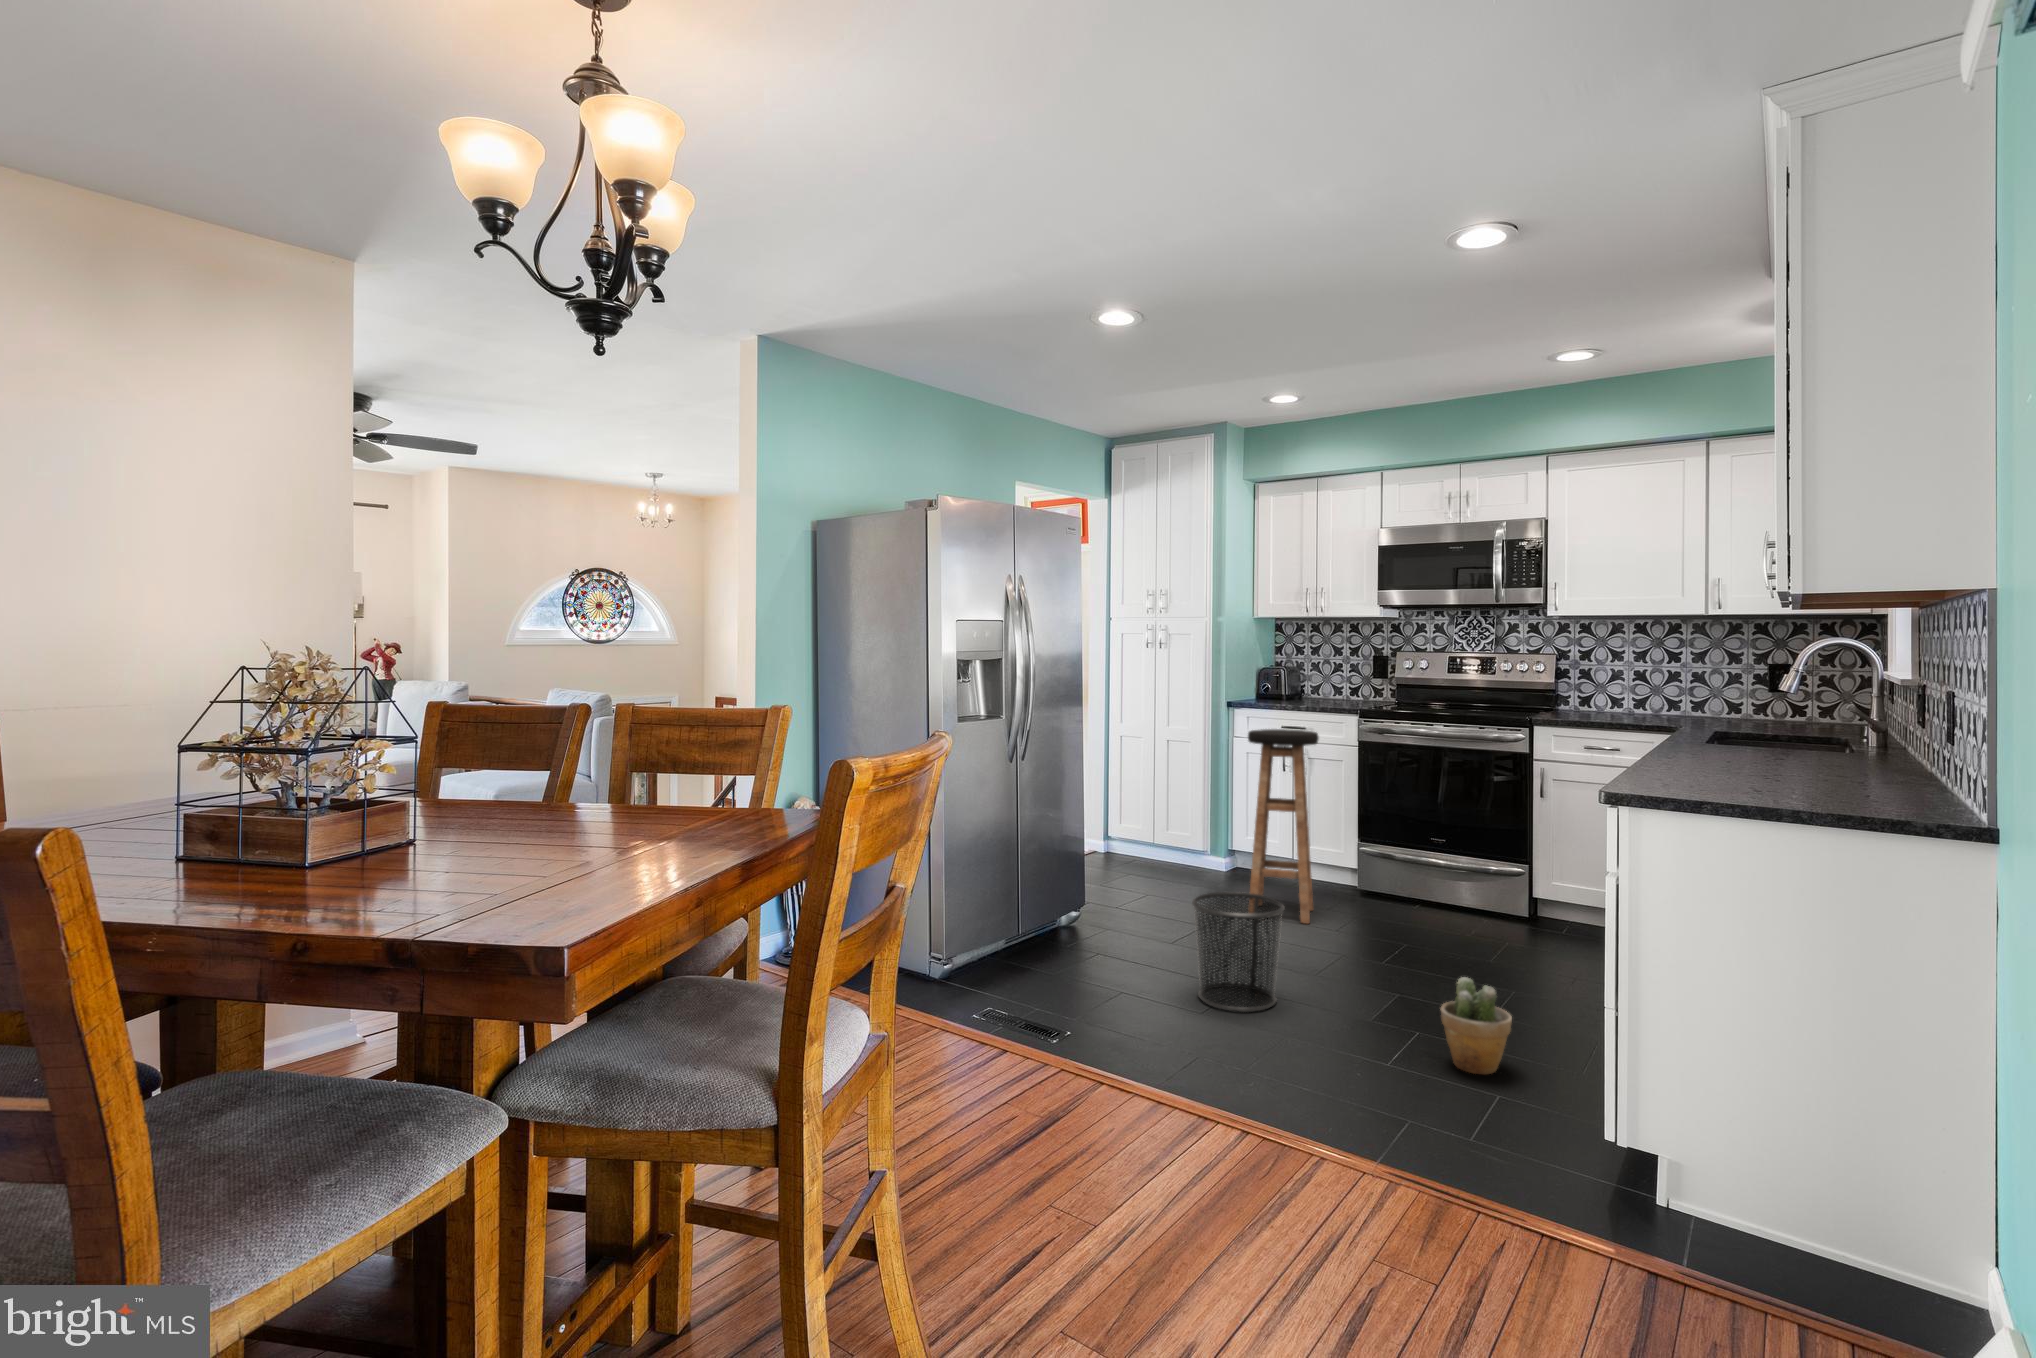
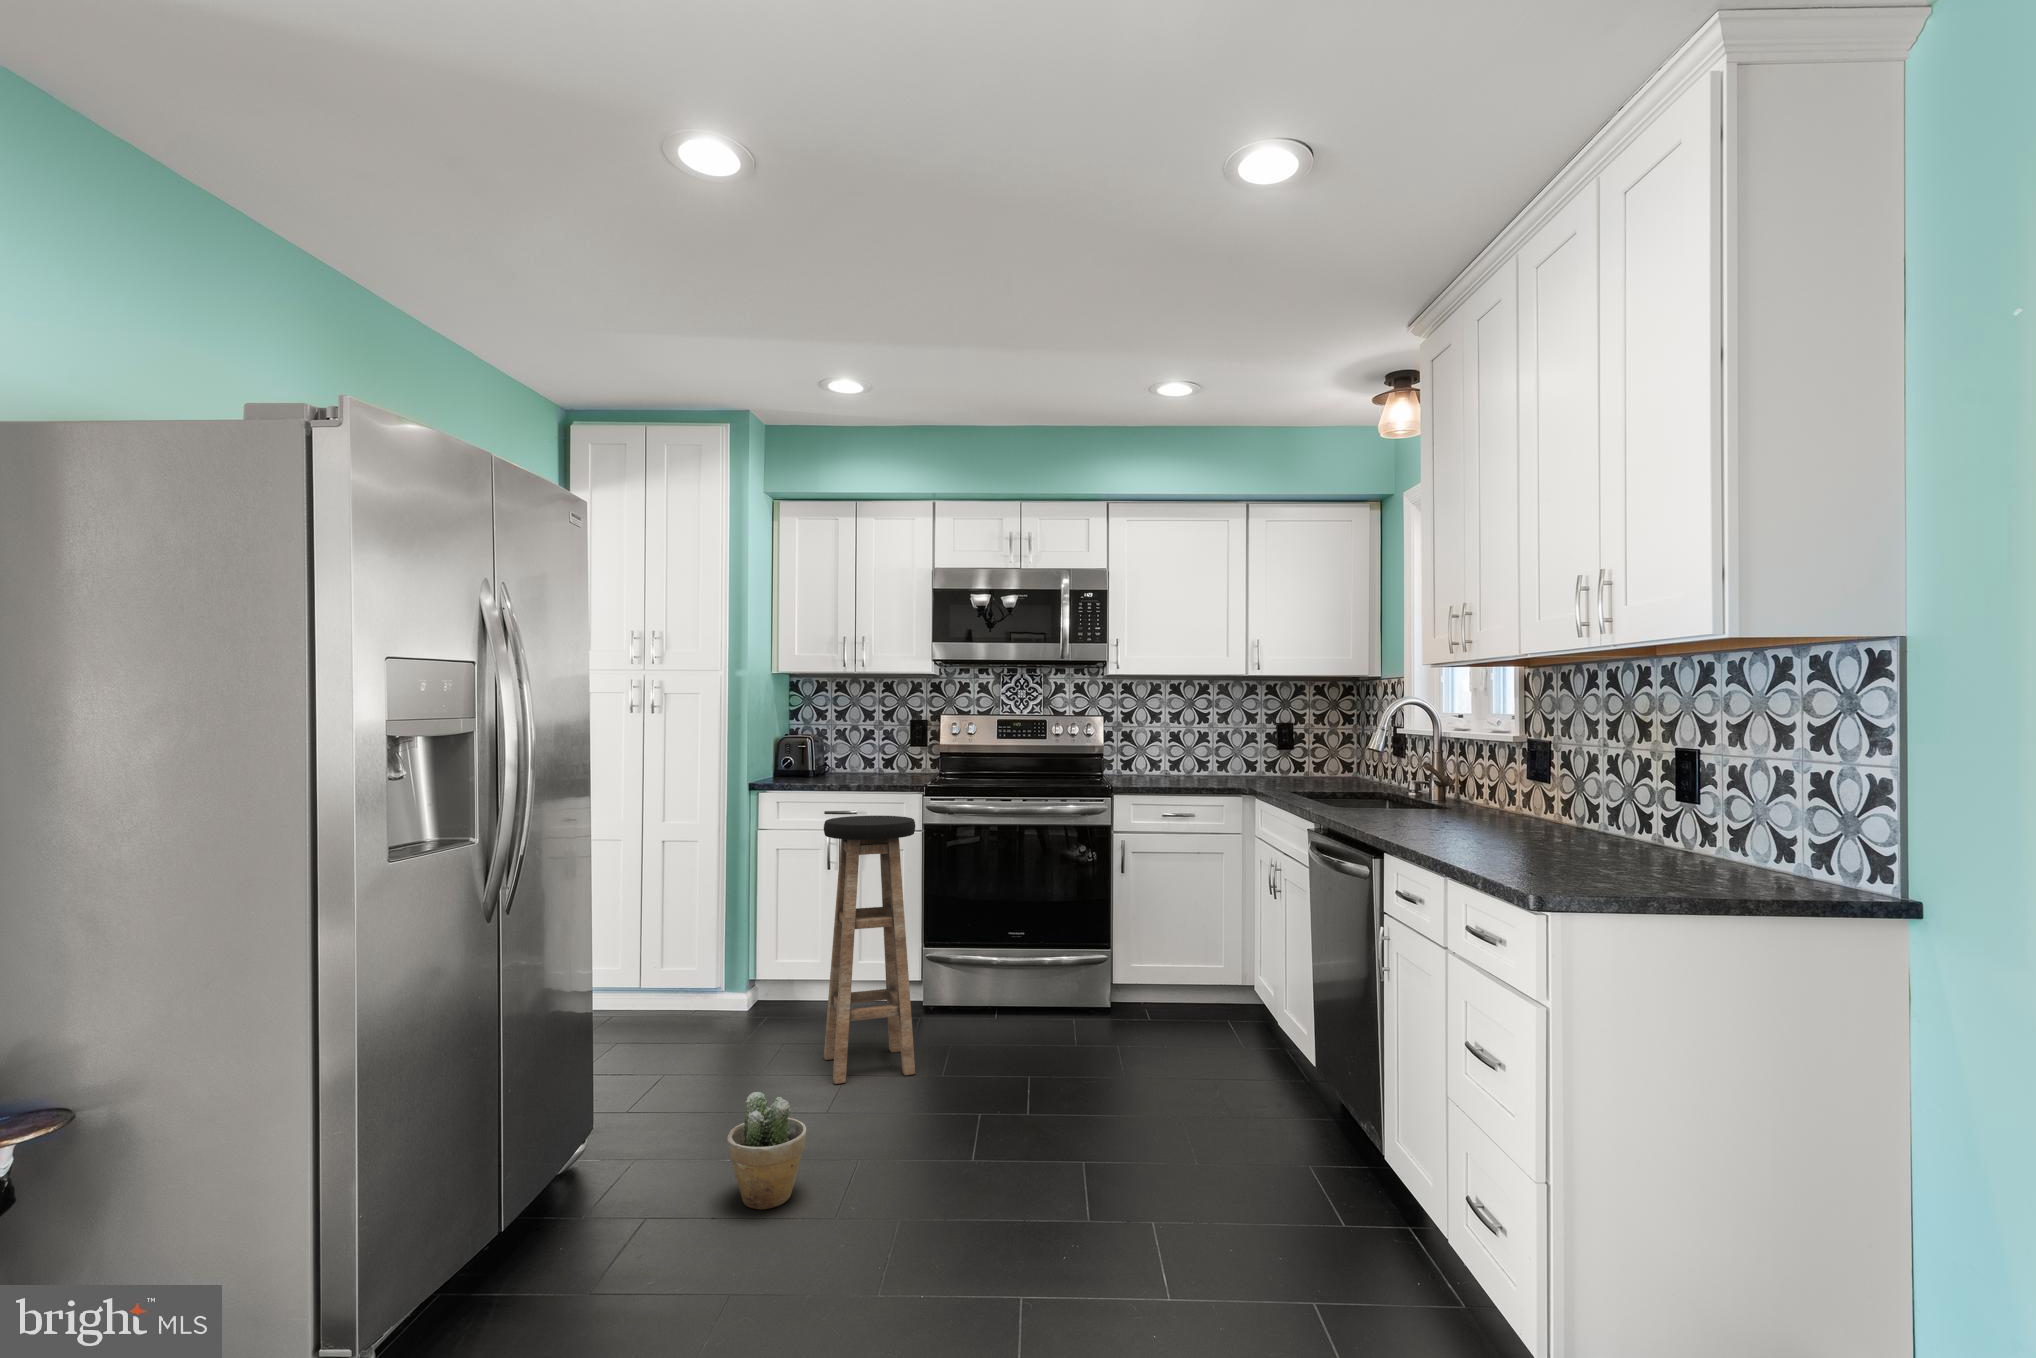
waste bin: present [1192,892,1284,1012] -> none [872,1074,1012,1284]
potted plant: present [1441,977,1512,1074] -> present [727,1092,806,1209]

